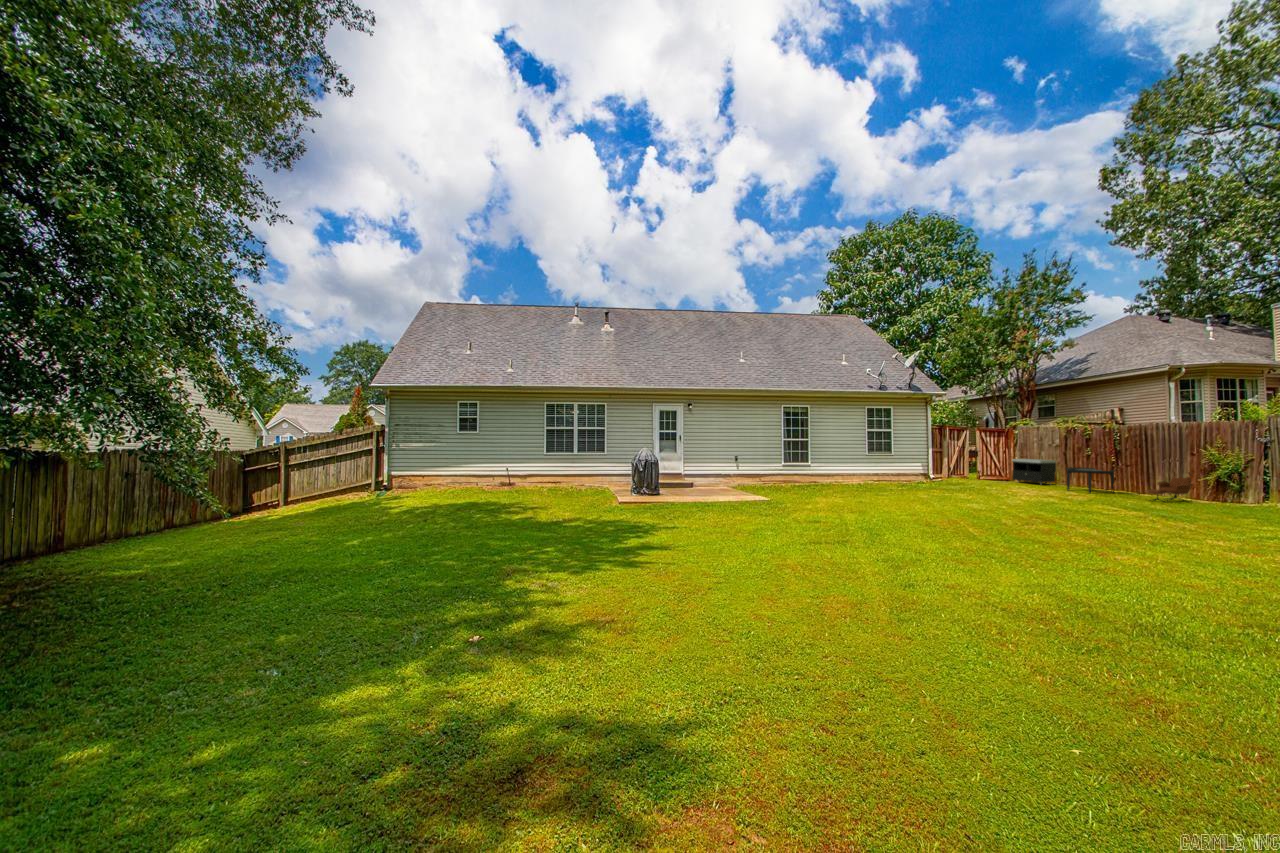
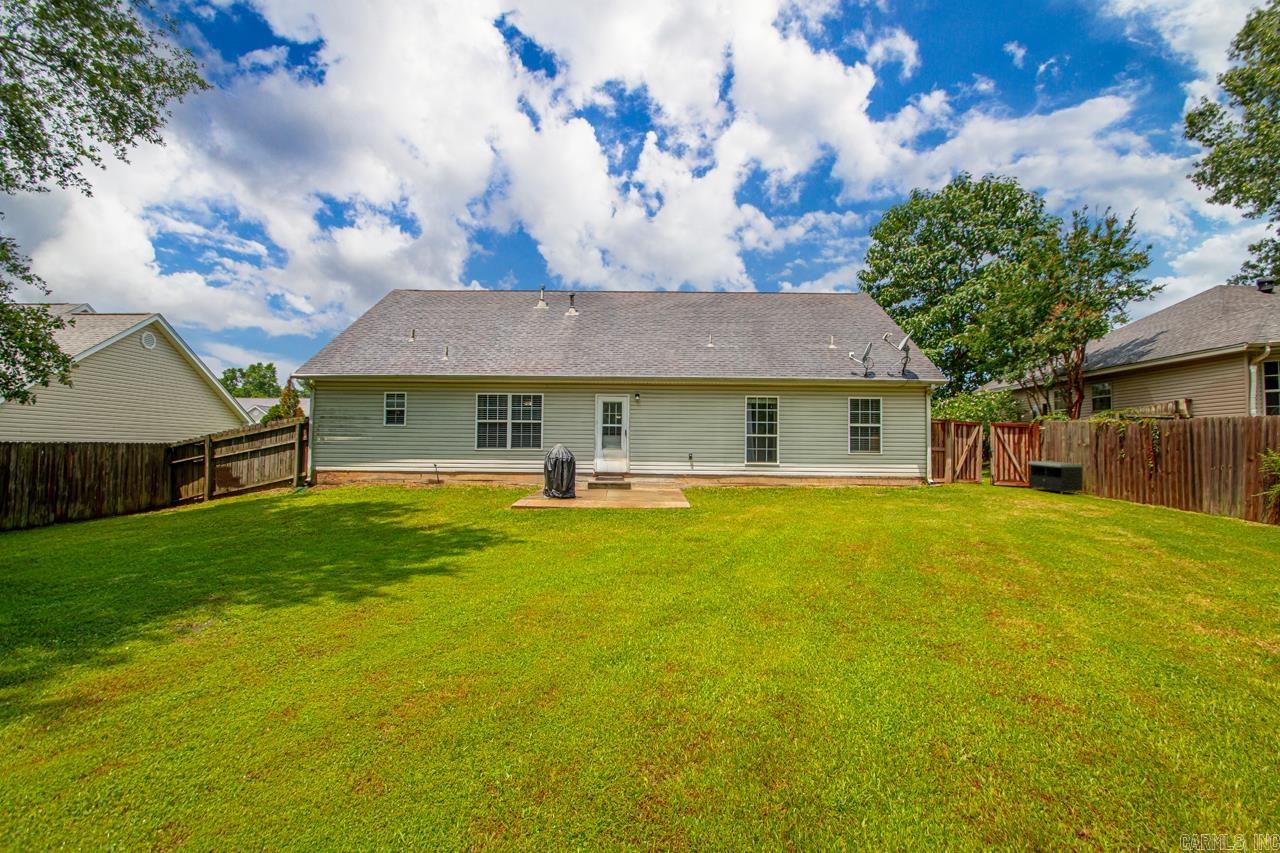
round table: present [1066,467,1115,493] -> none [1086,474,1154,508]
lounge chair: present [1149,472,1193,501] -> present [214,466,245,494]

